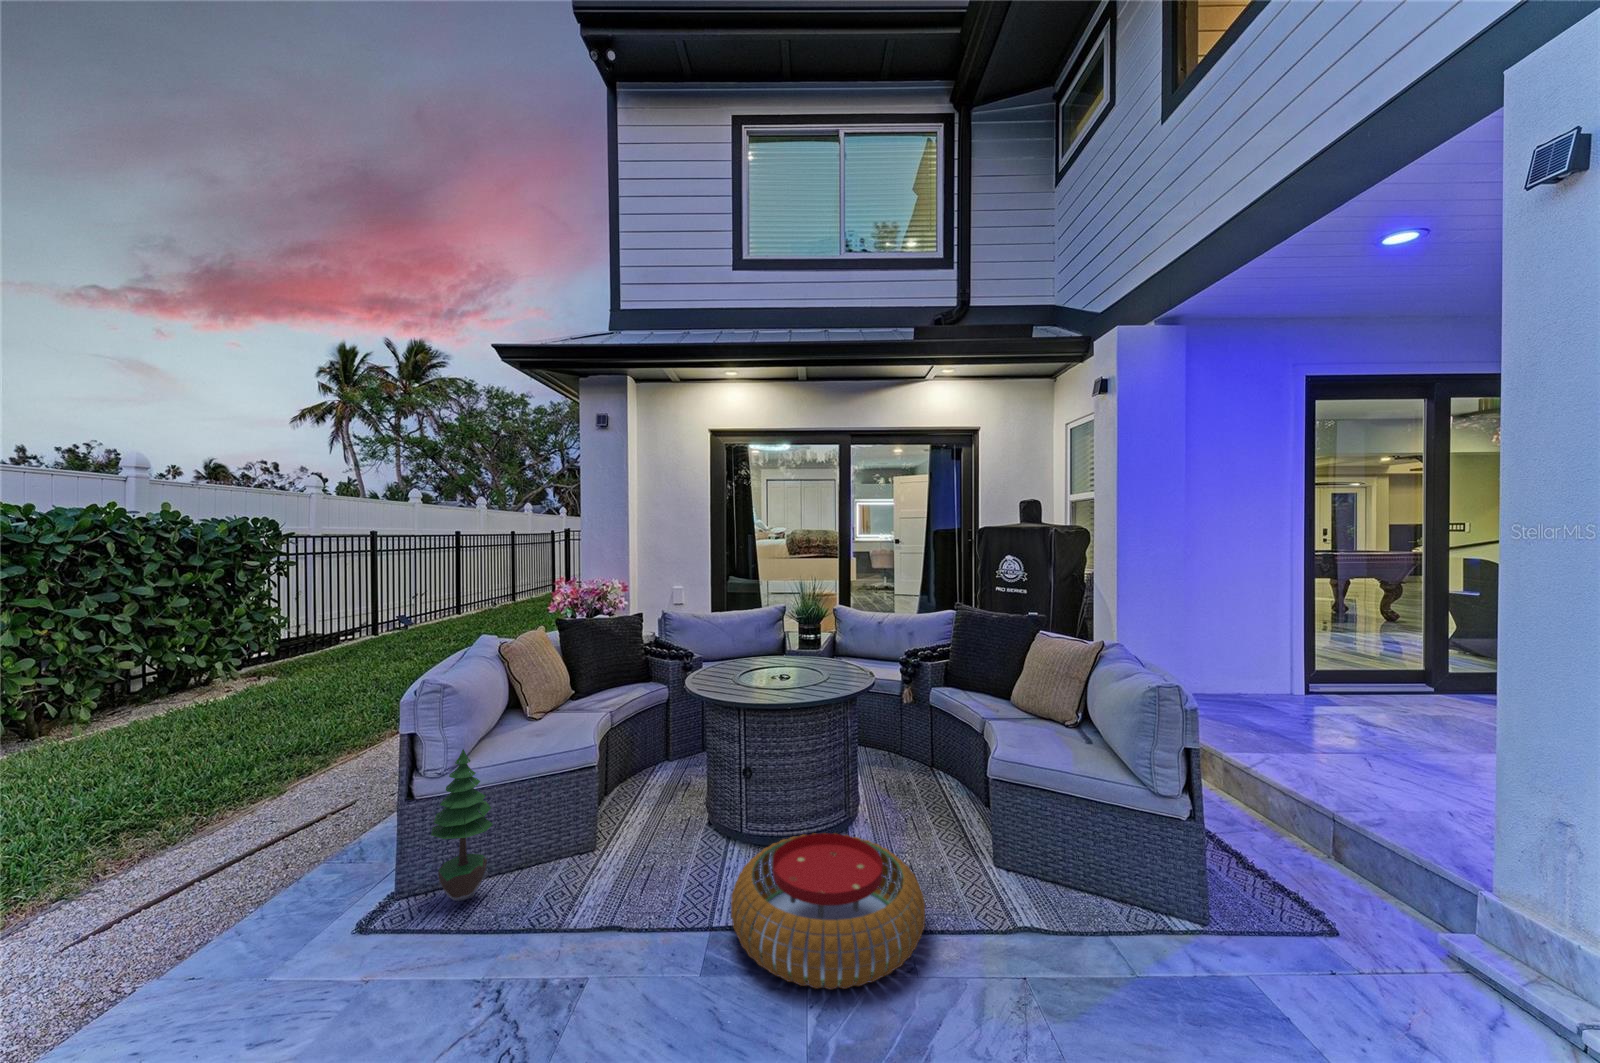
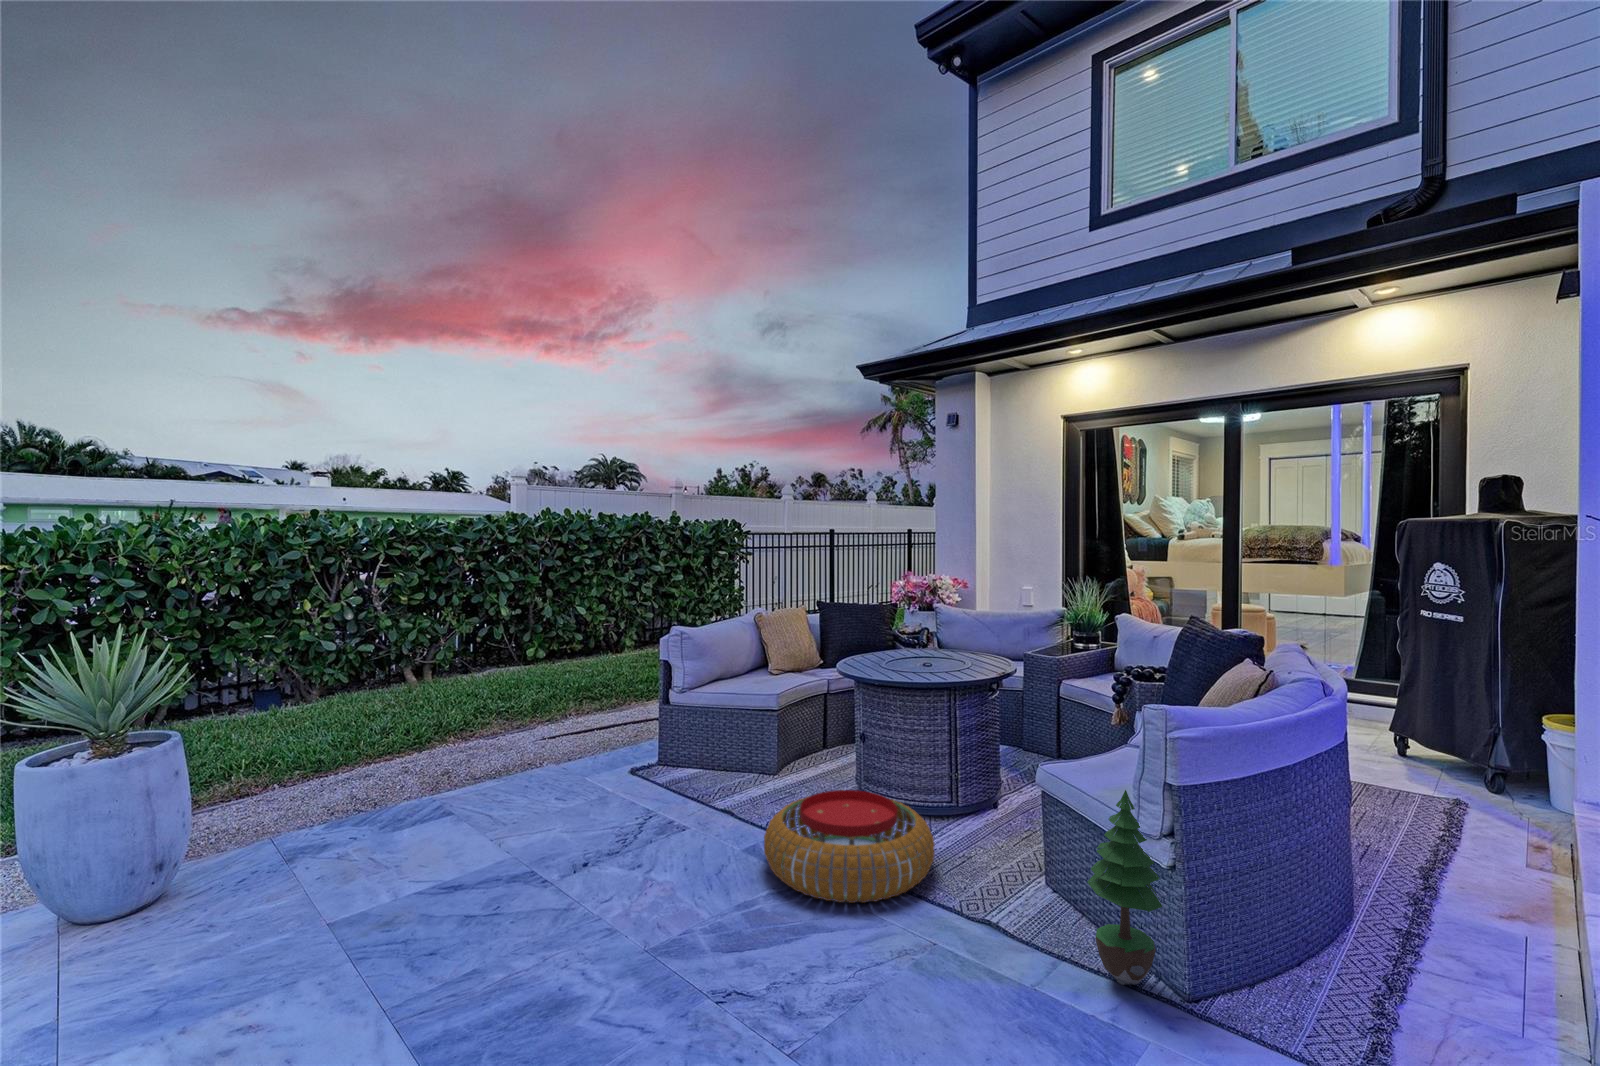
potted tree: present [431,749,493,901] -> present [1088,790,1162,985]

